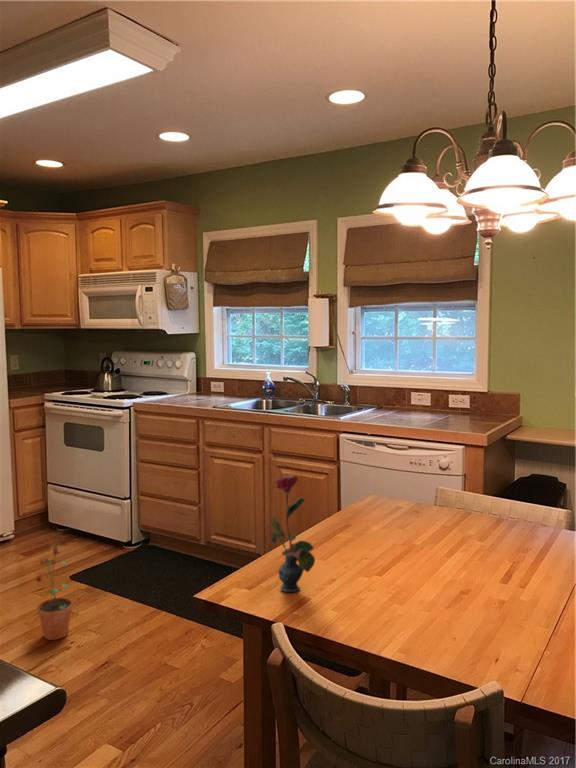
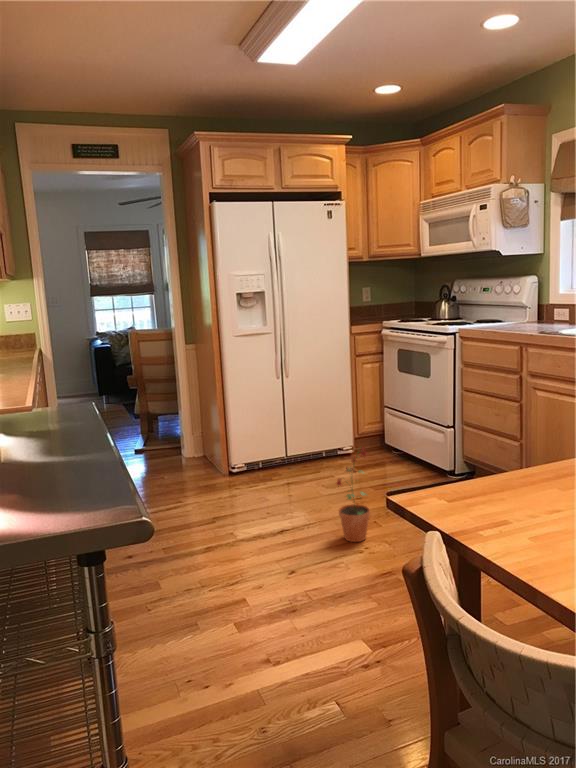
vase: present [270,475,315,592] -> none [474,367,520,512]

